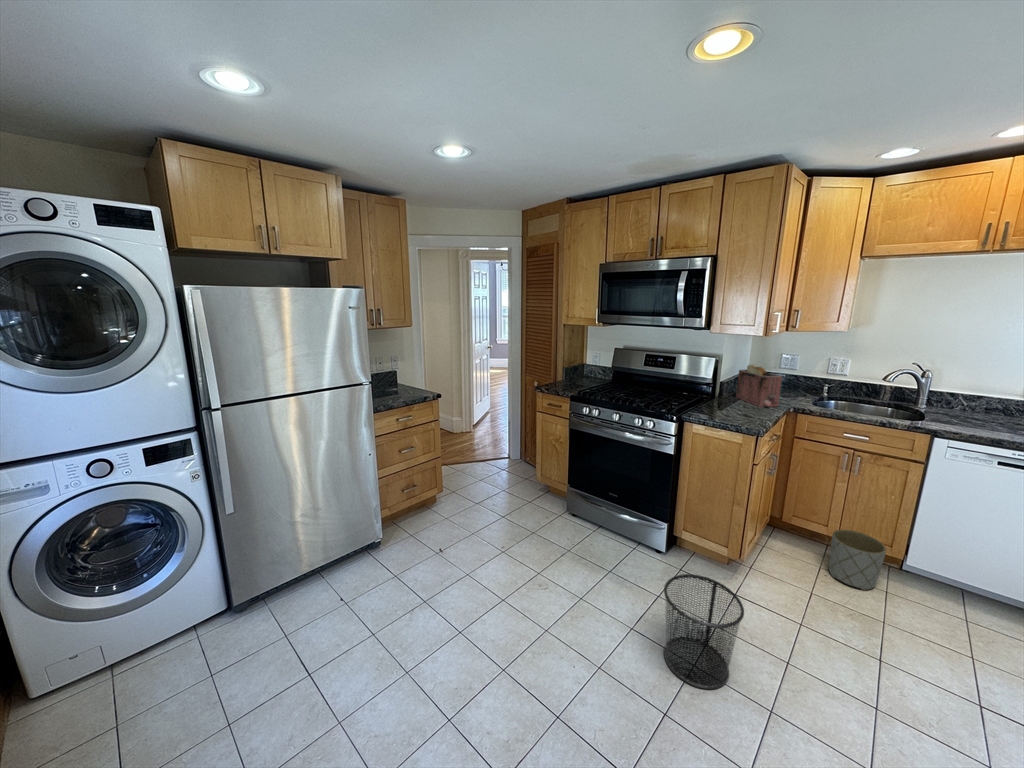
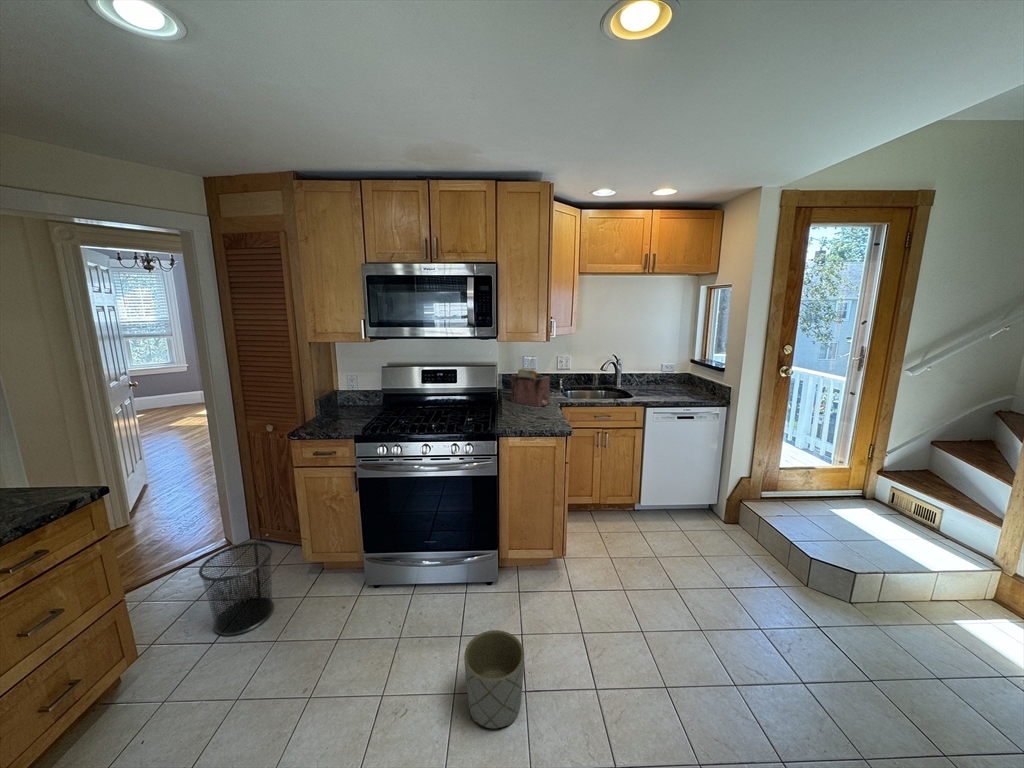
planter: present [829,530,886,590] -> present [464,630,524,728]
waste bin: present [664,574,744,689] -> present [199,542,274,636]

